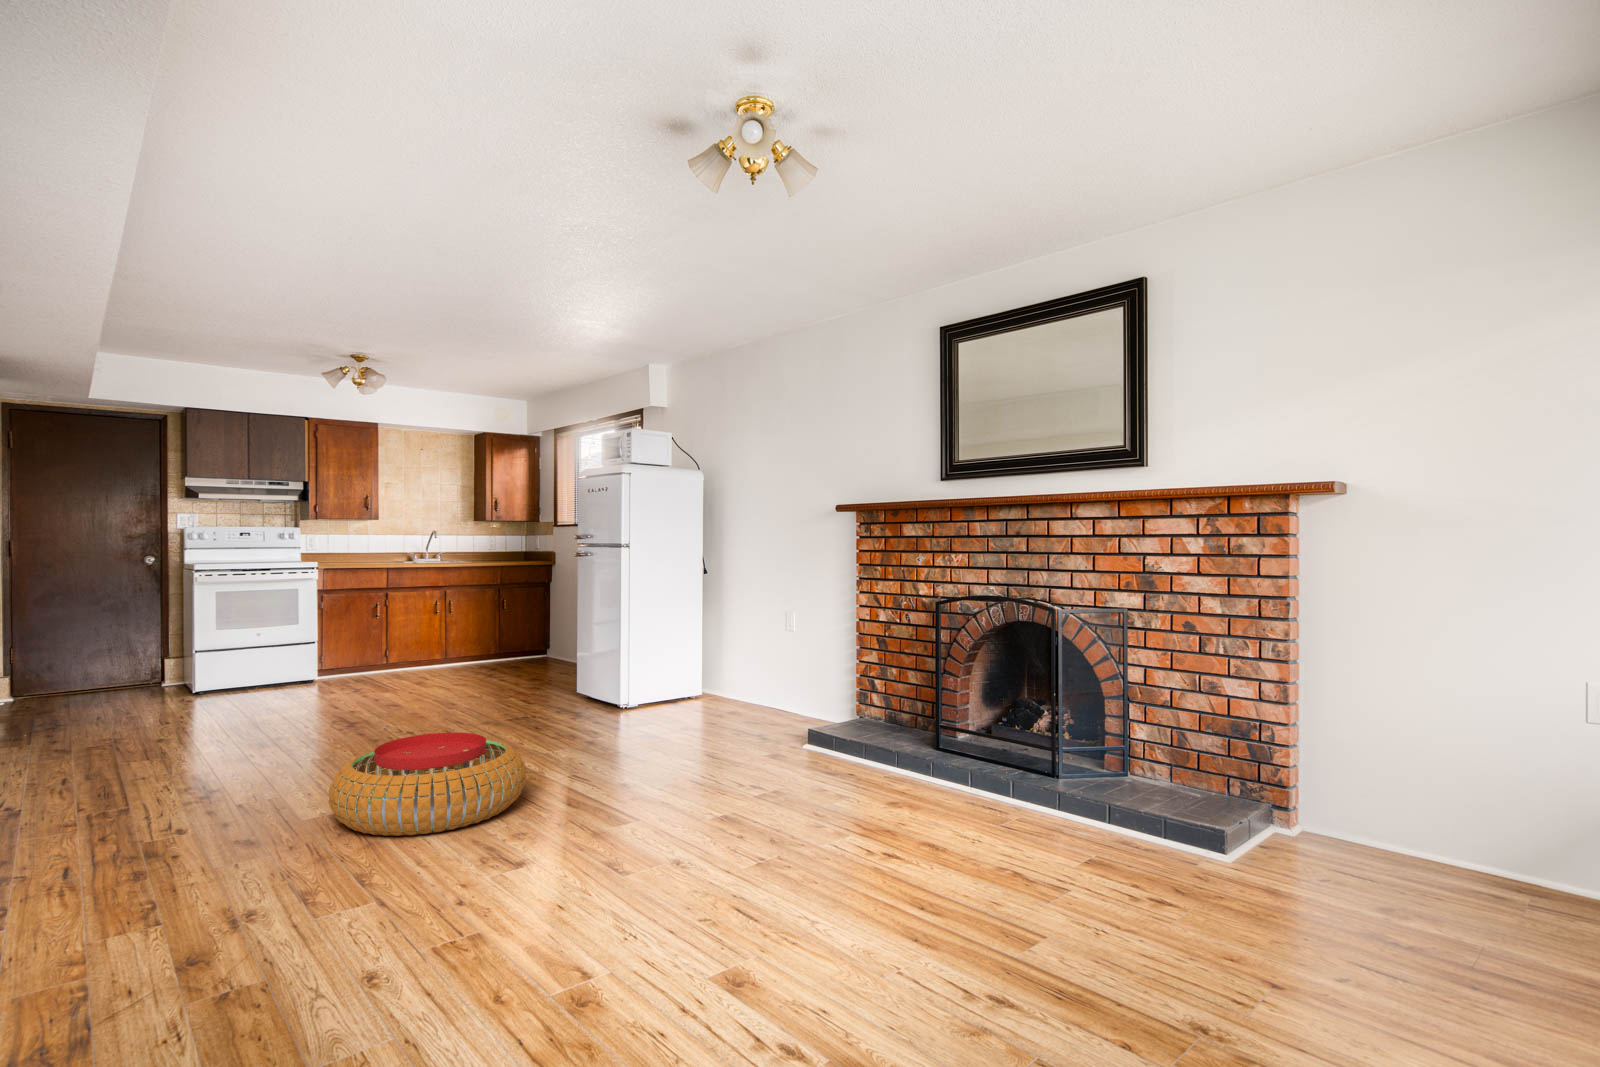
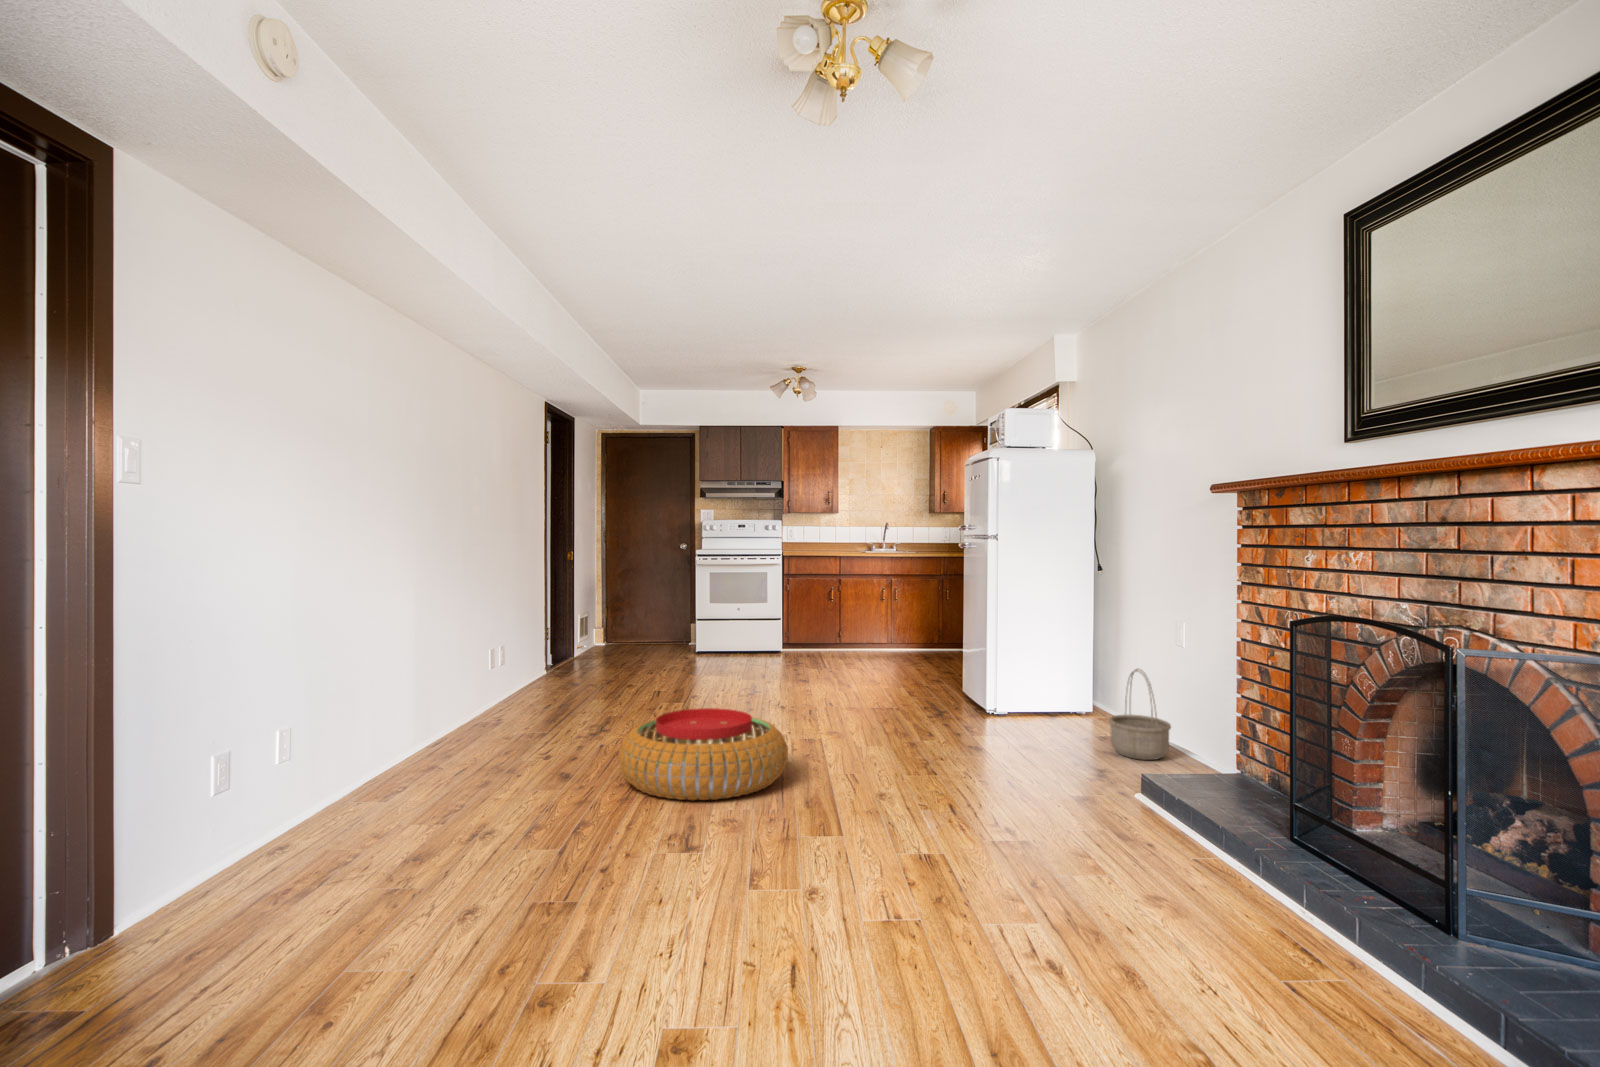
basket: none [741,649,789,721] -> present [1109,669,1171,760]

